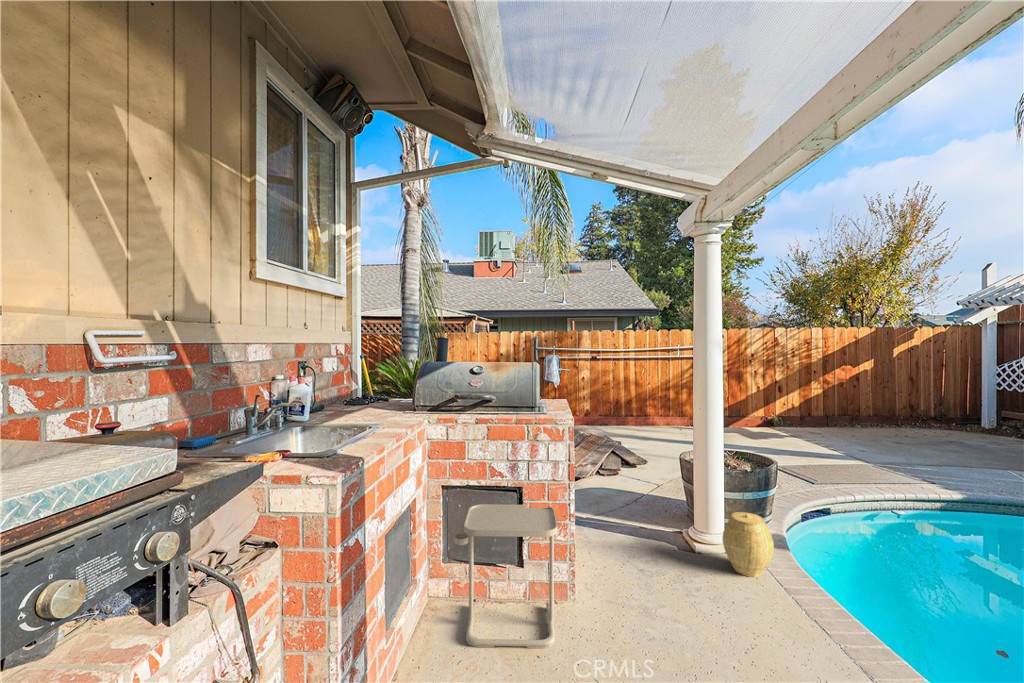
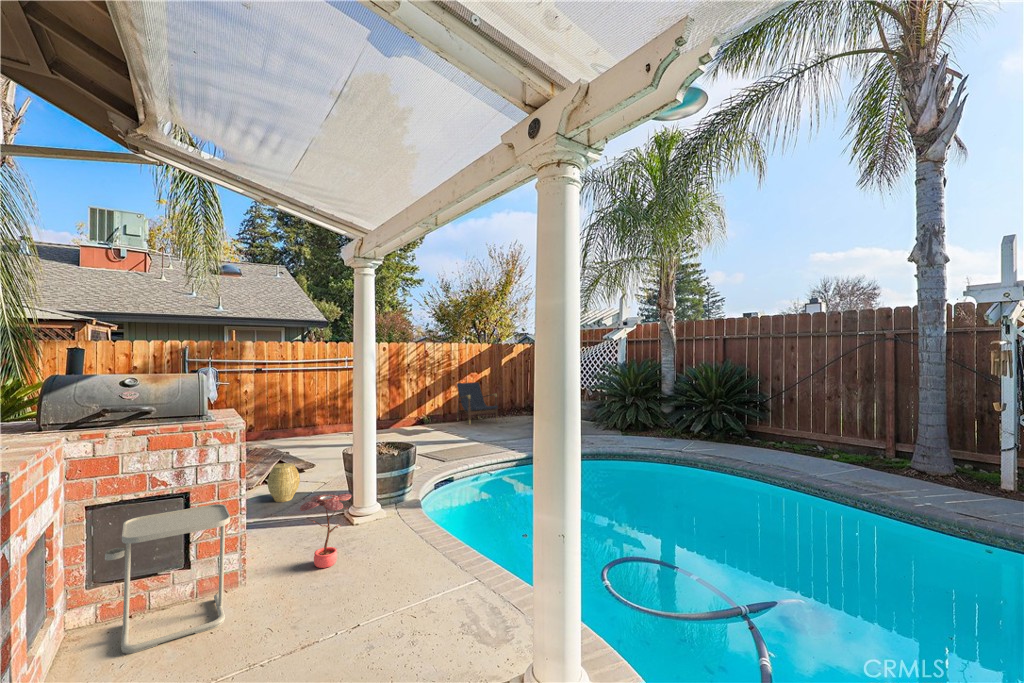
lounge chair: none [821,379,892,436] -> present [457,382,498,424]
woven basket: present [723,512,774,577] -> present [268,463,300,502]
potted plant: none [632,513,695,608] -> present [300,494,351,568]

